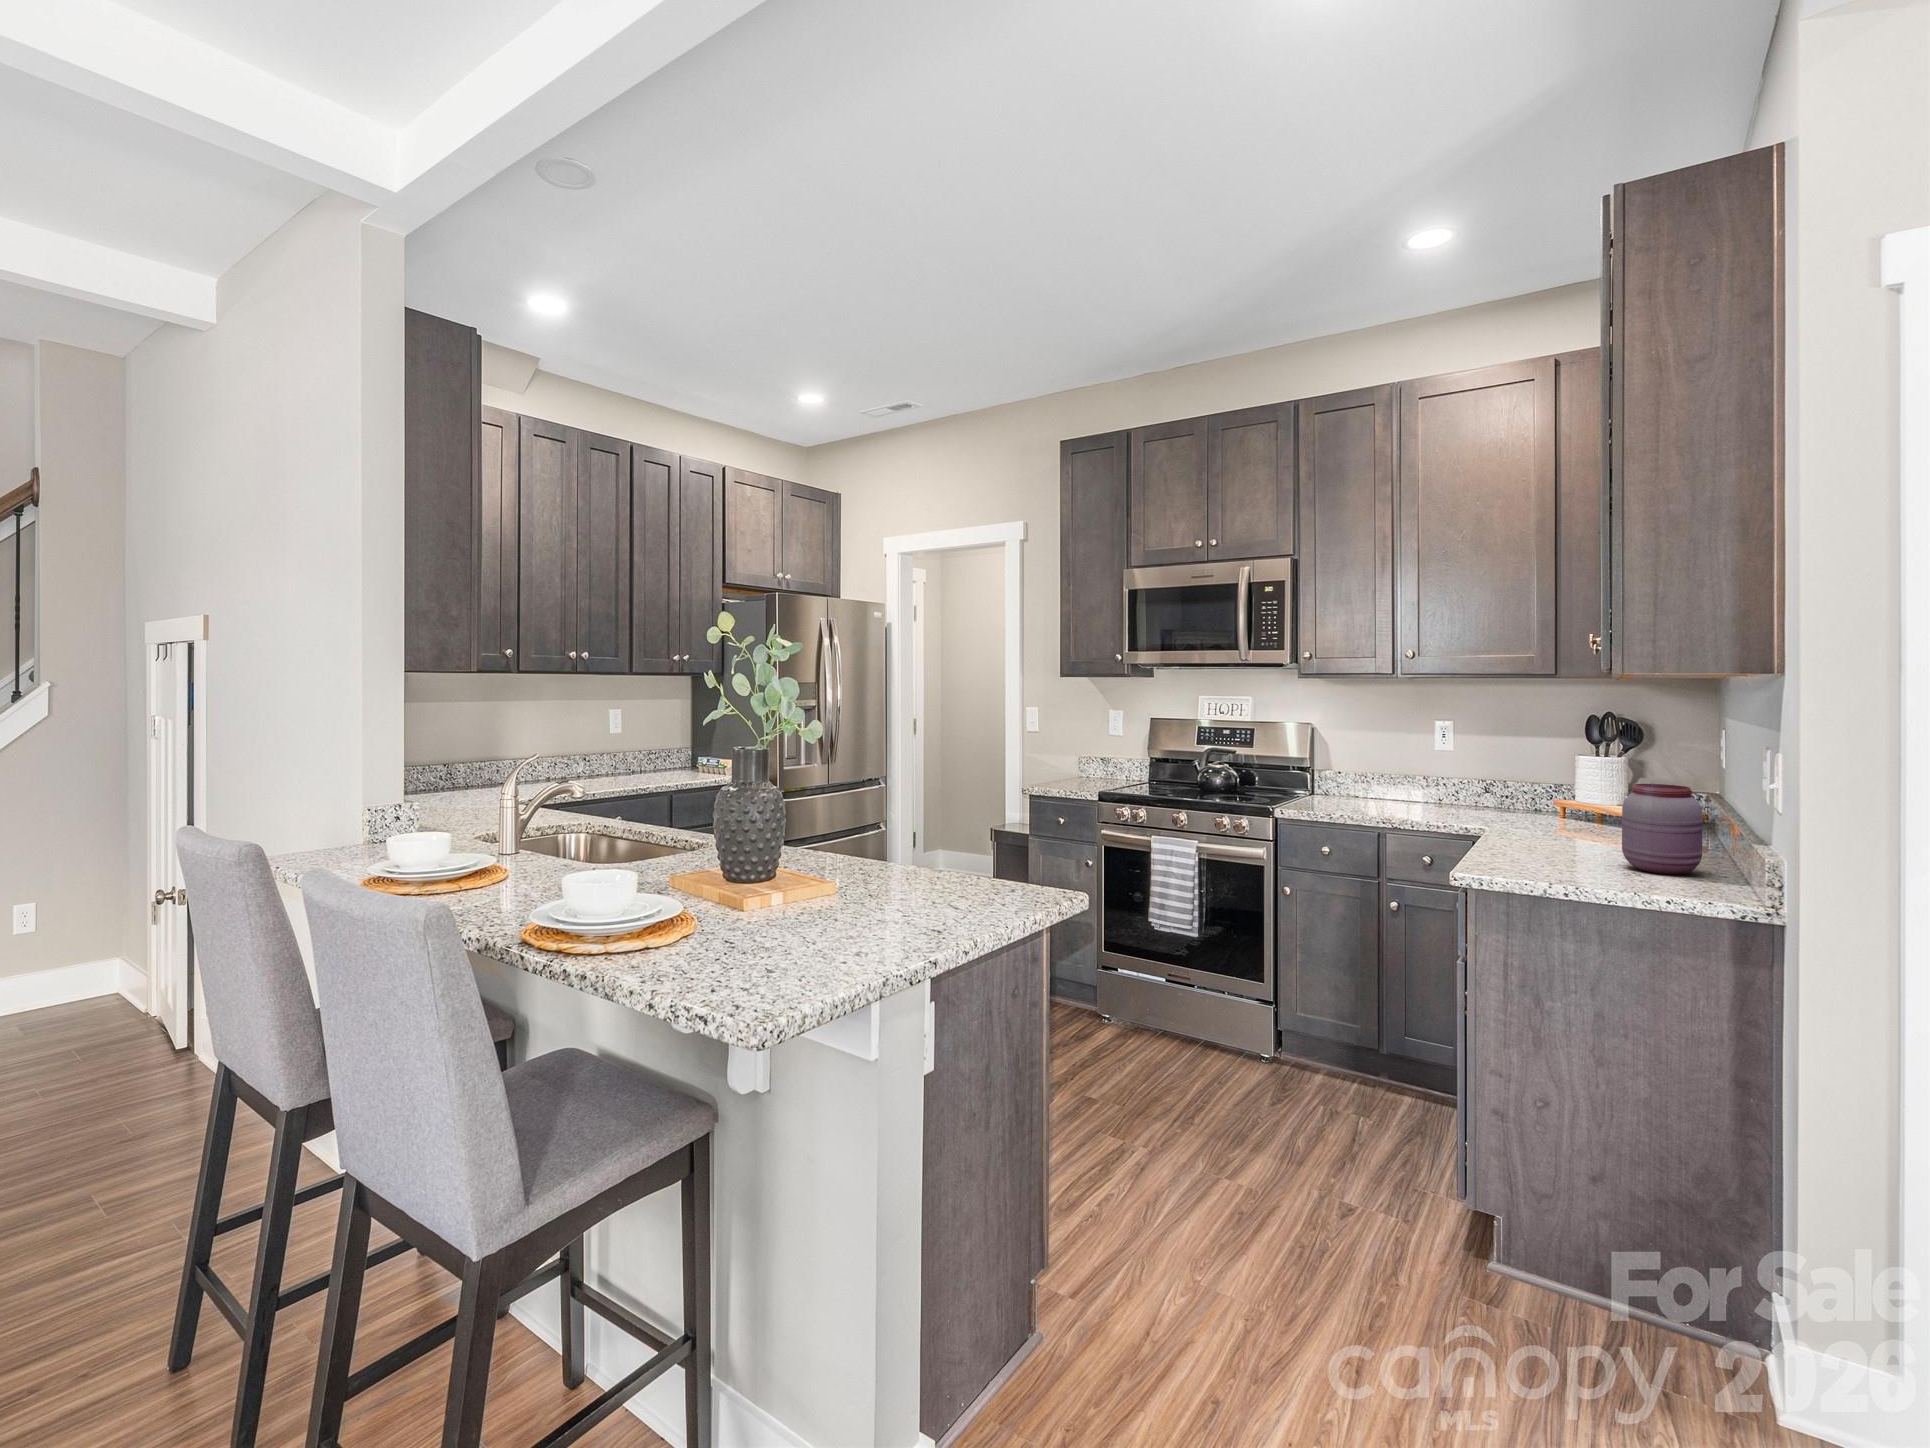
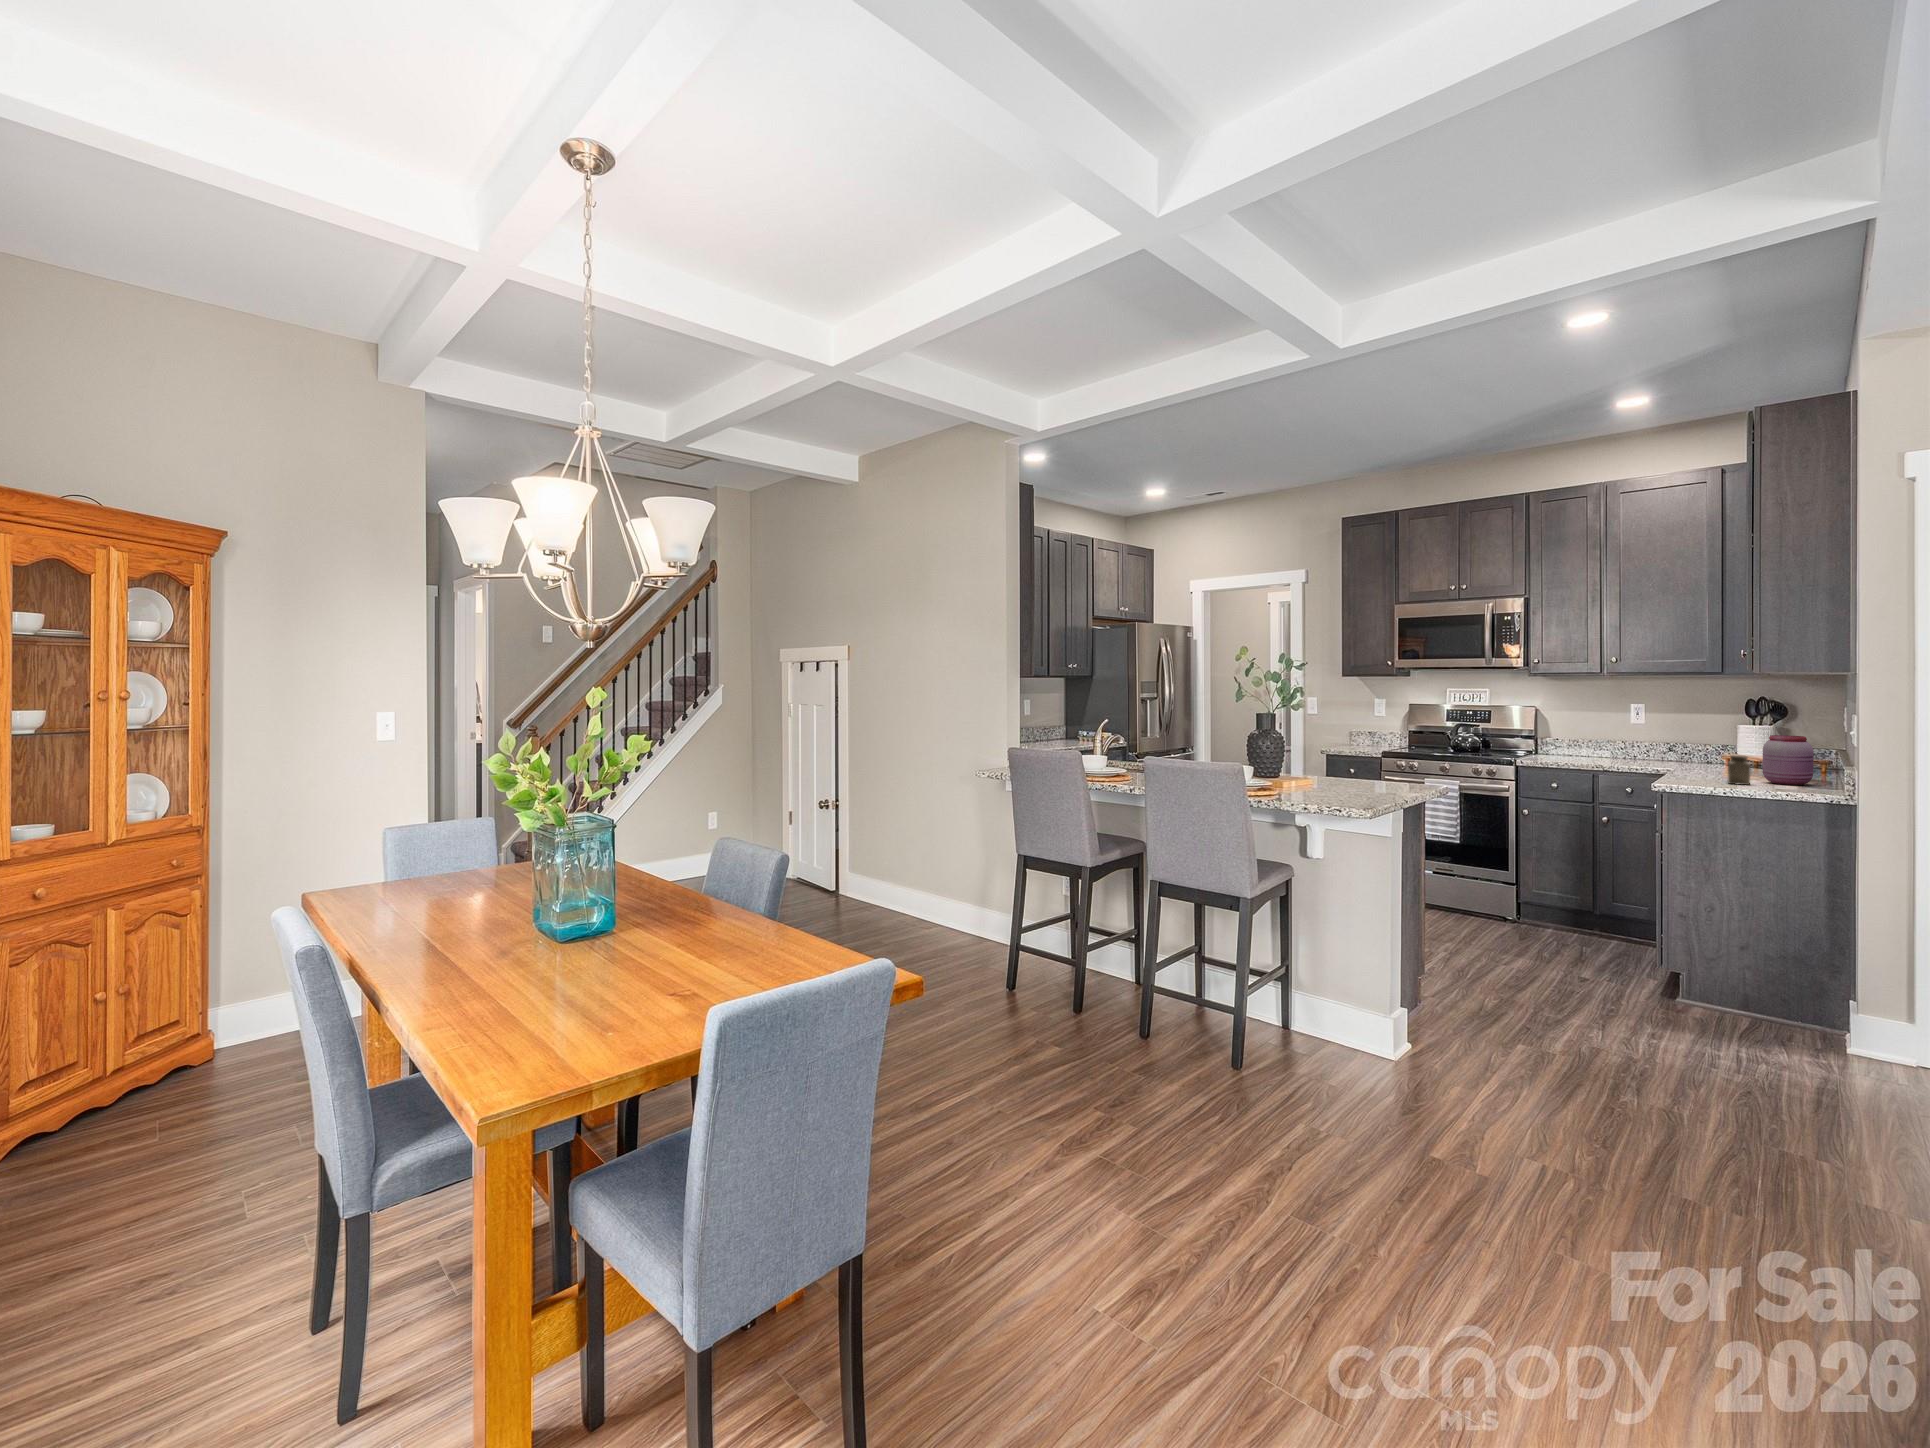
salt shaker: none [1569,821,1606,878] -> present [1727,755,1750,785]

